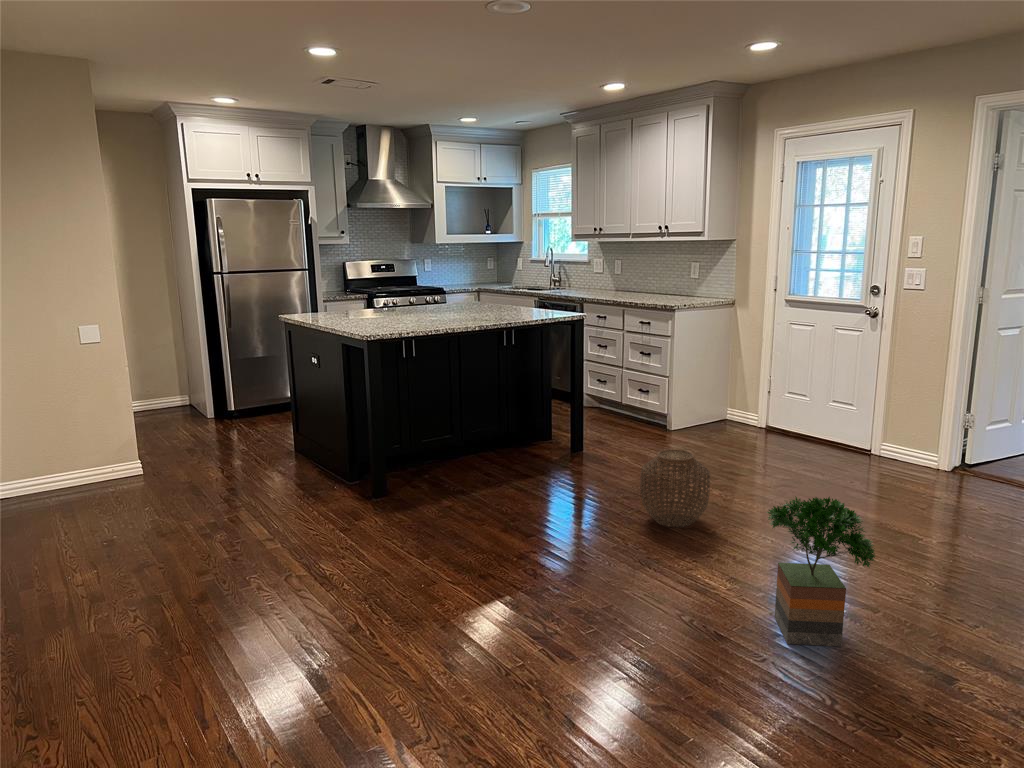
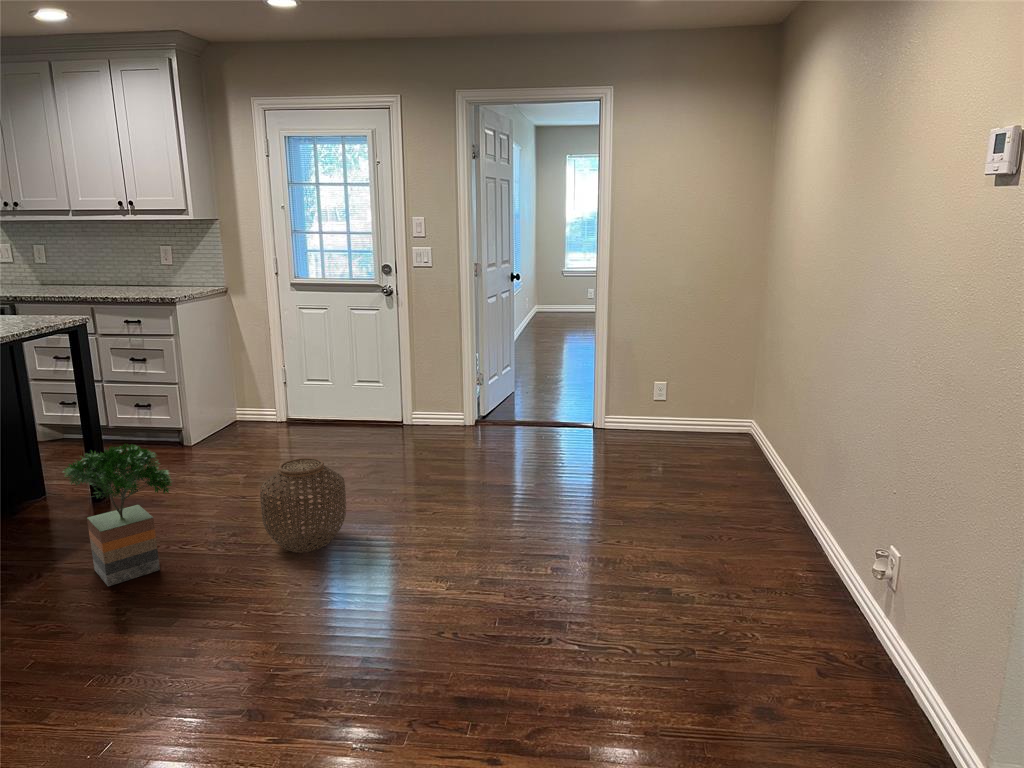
potted tree: present [767,497,876,647] -> present [63,444,172,587]

